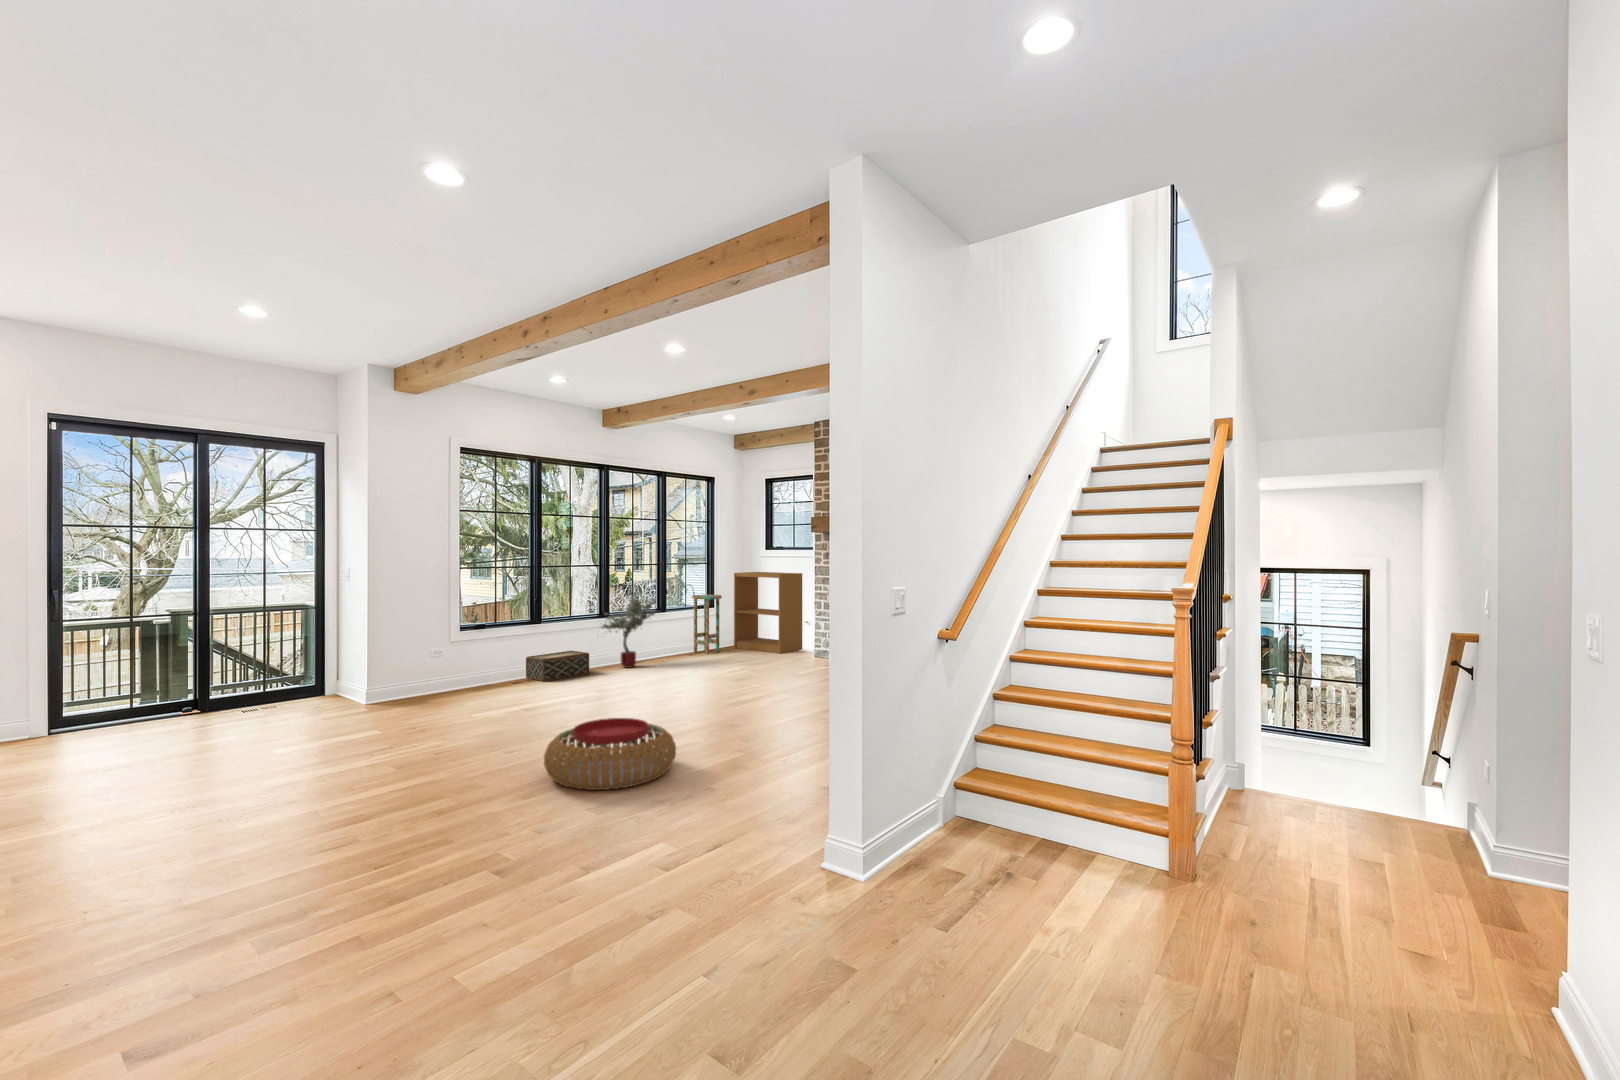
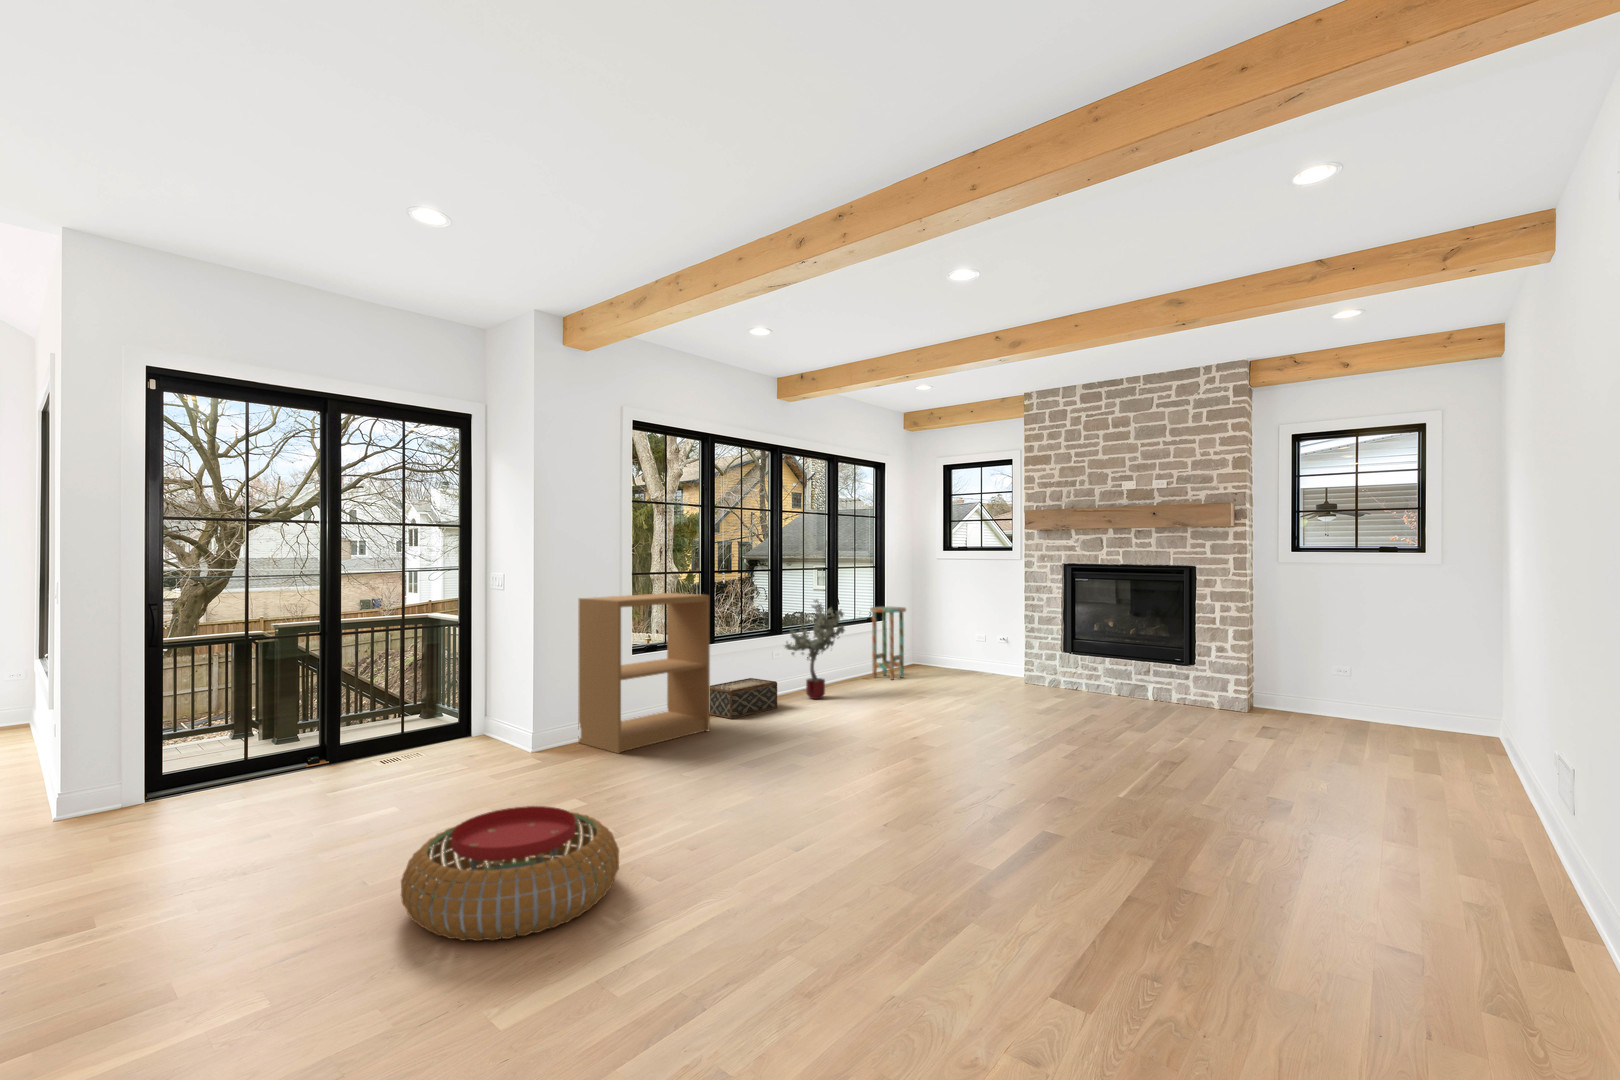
bookshelf: present [734,572,802,653] -> present [578,593,710,753]
pouf: present [544,718,676,790] -> present [401,806,619,941]

